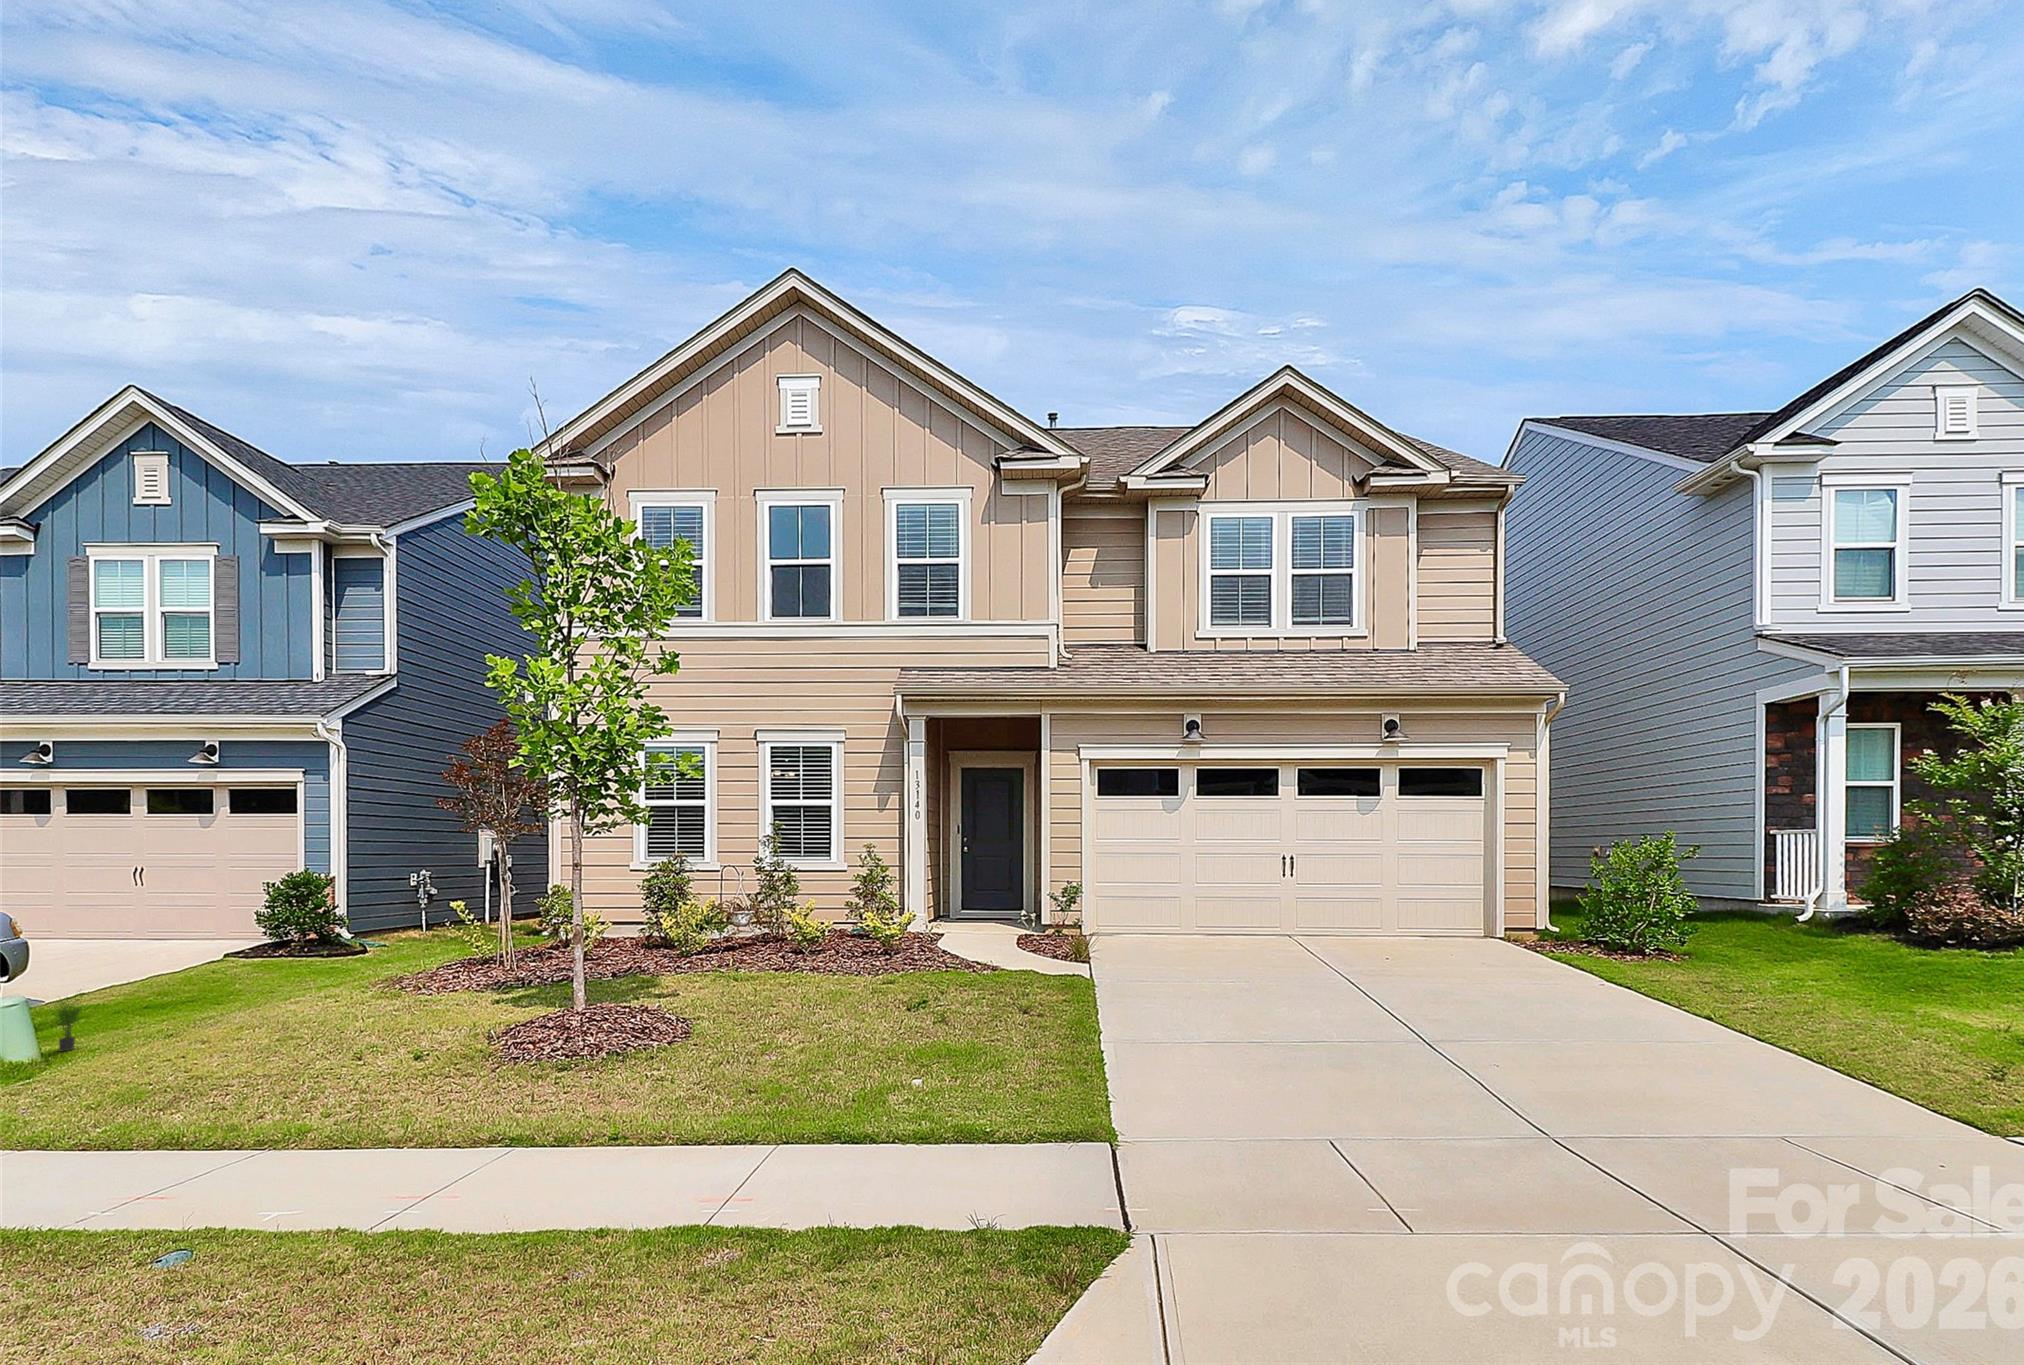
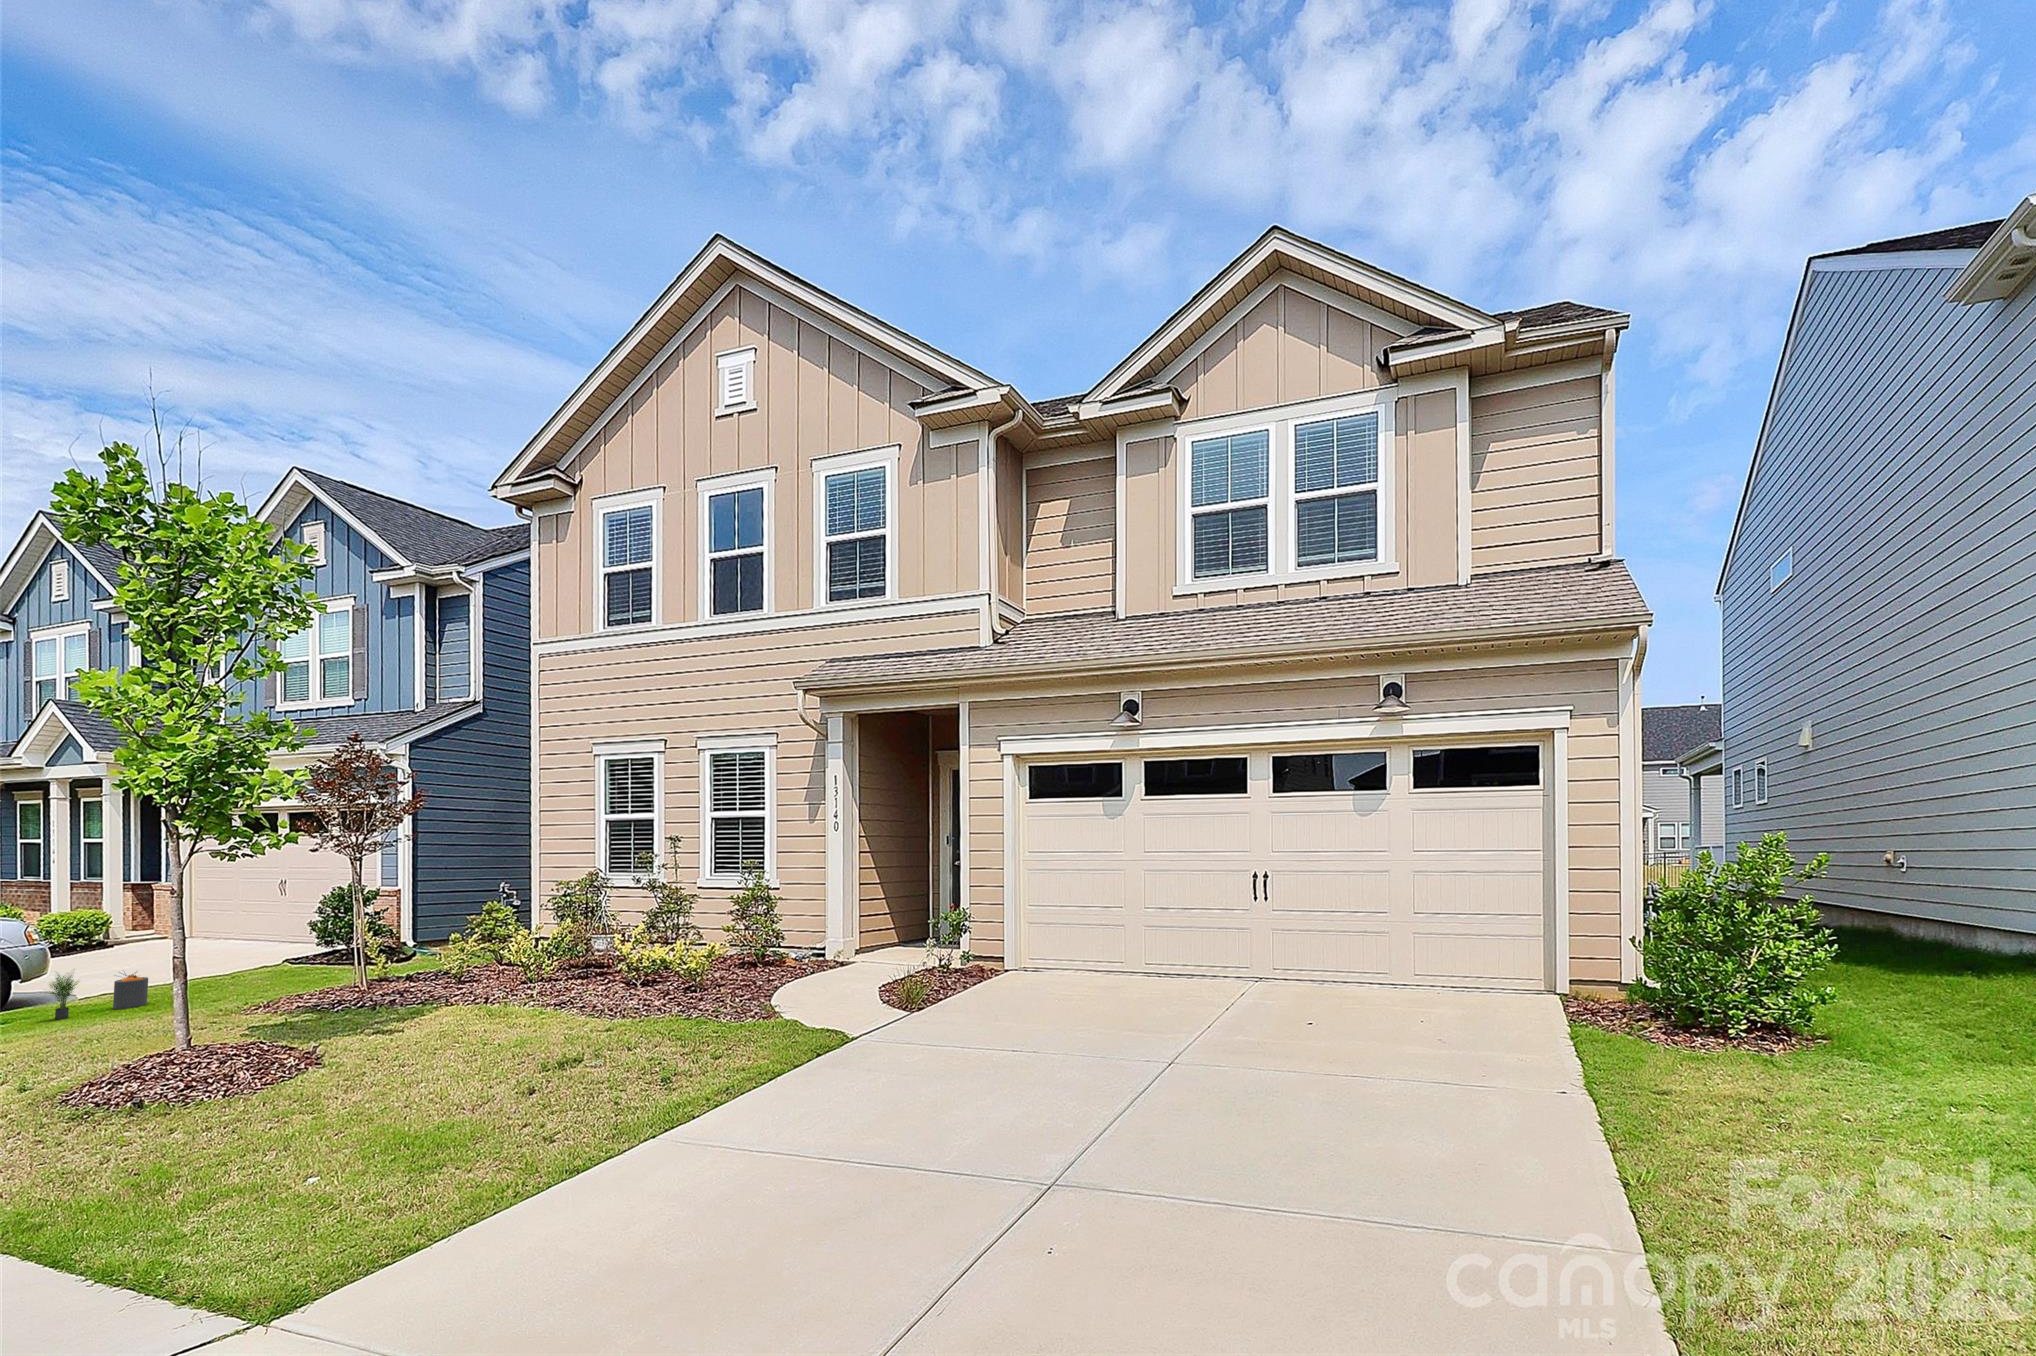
trash can: none [113,987,156,1034] -> present [113,972,148,1009]

